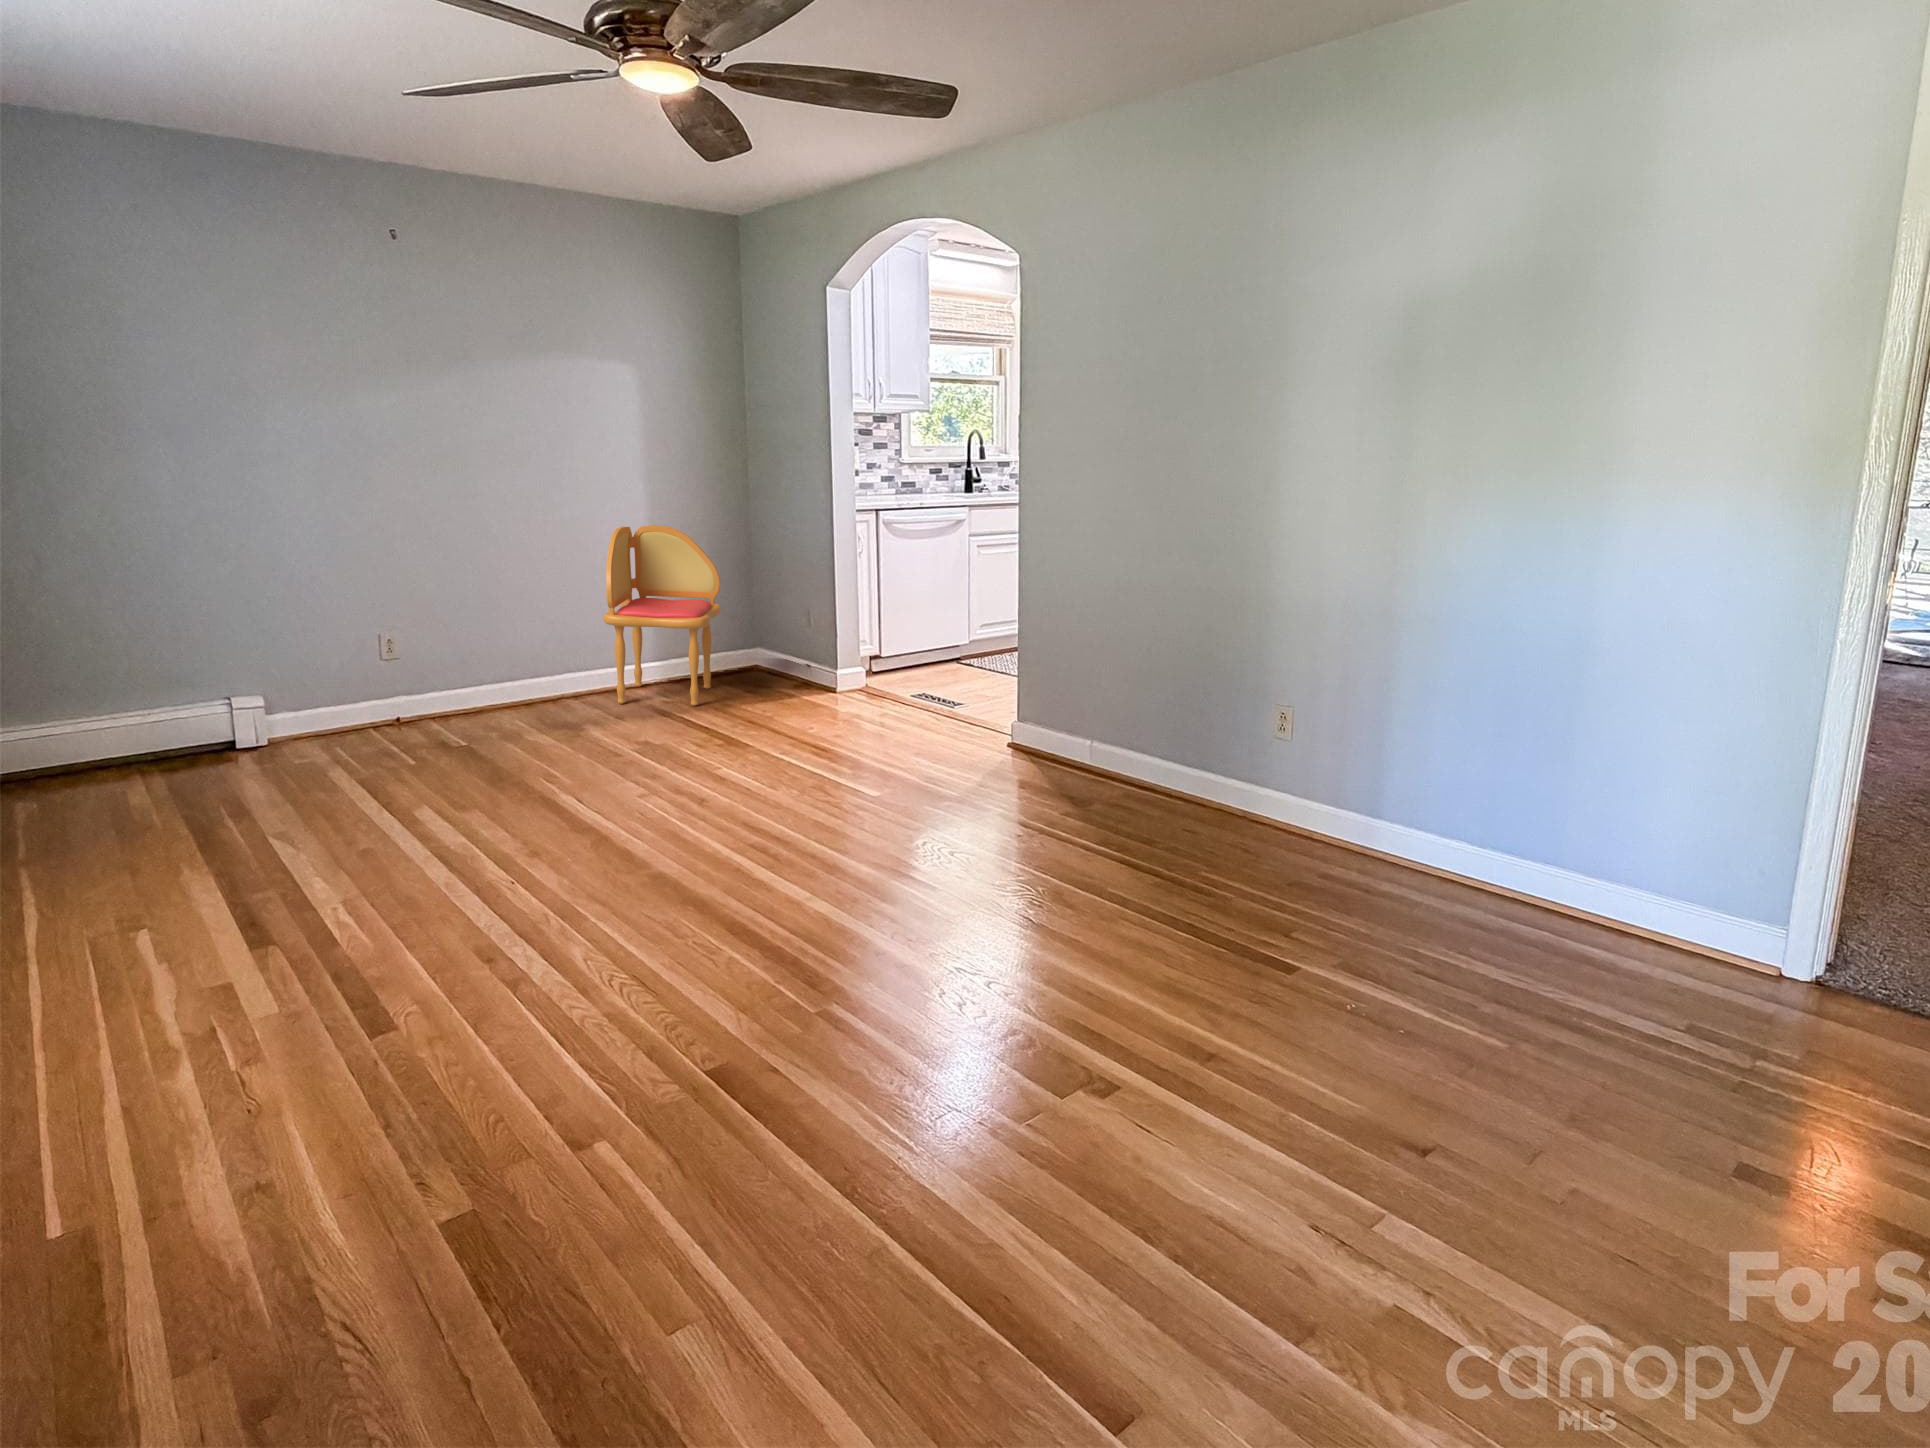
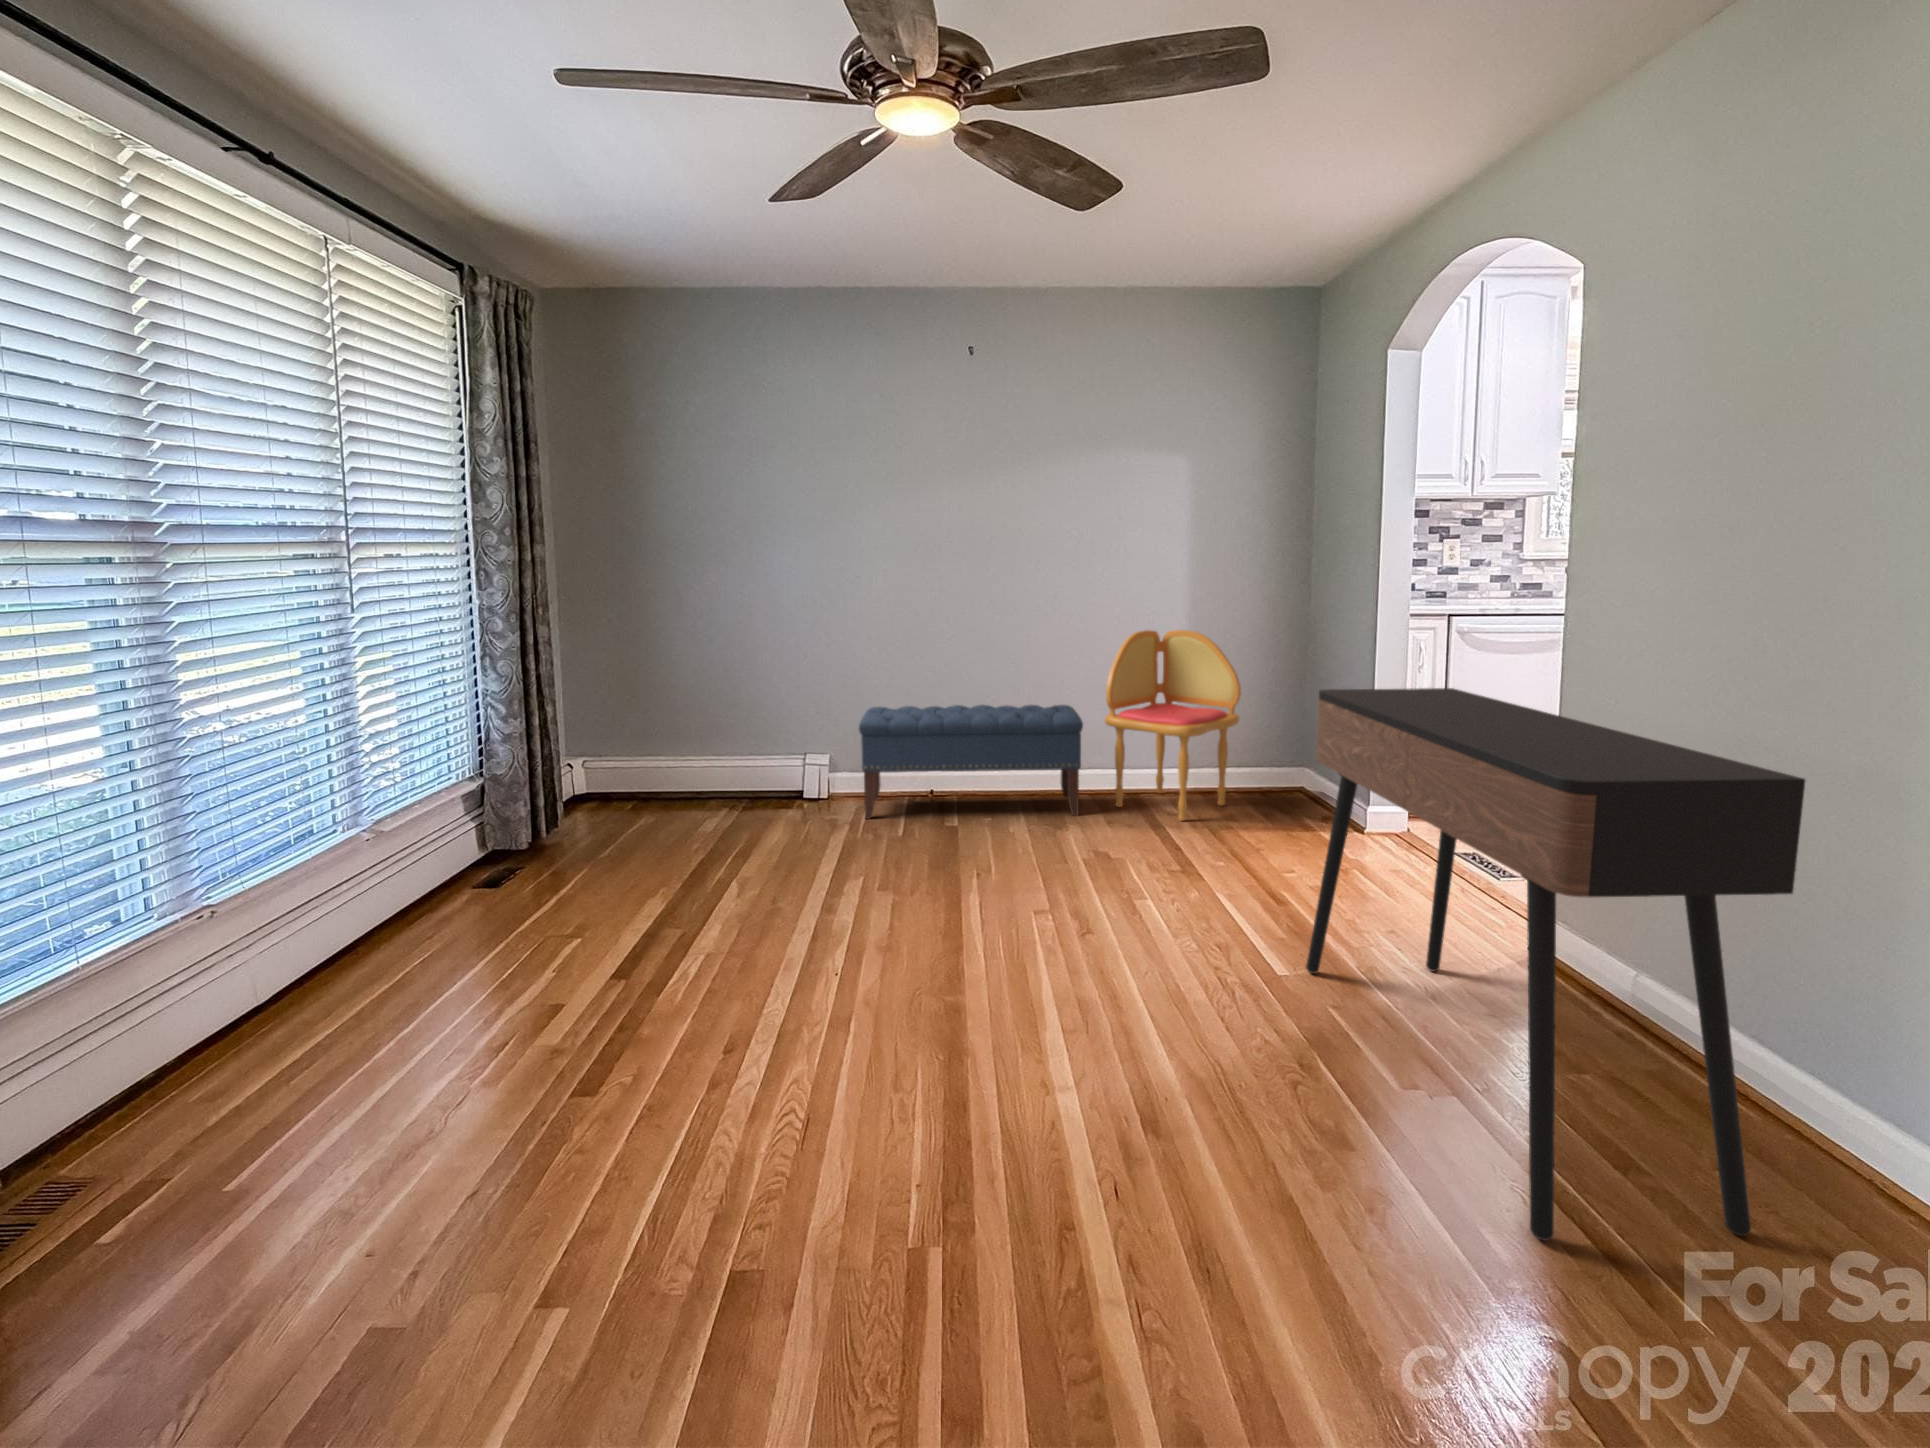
console table: none [916,576,1213,854] -> present [1306,688,1805,1241]
bench: none [315,607,598,758] -> present [859,705,1083,819]

